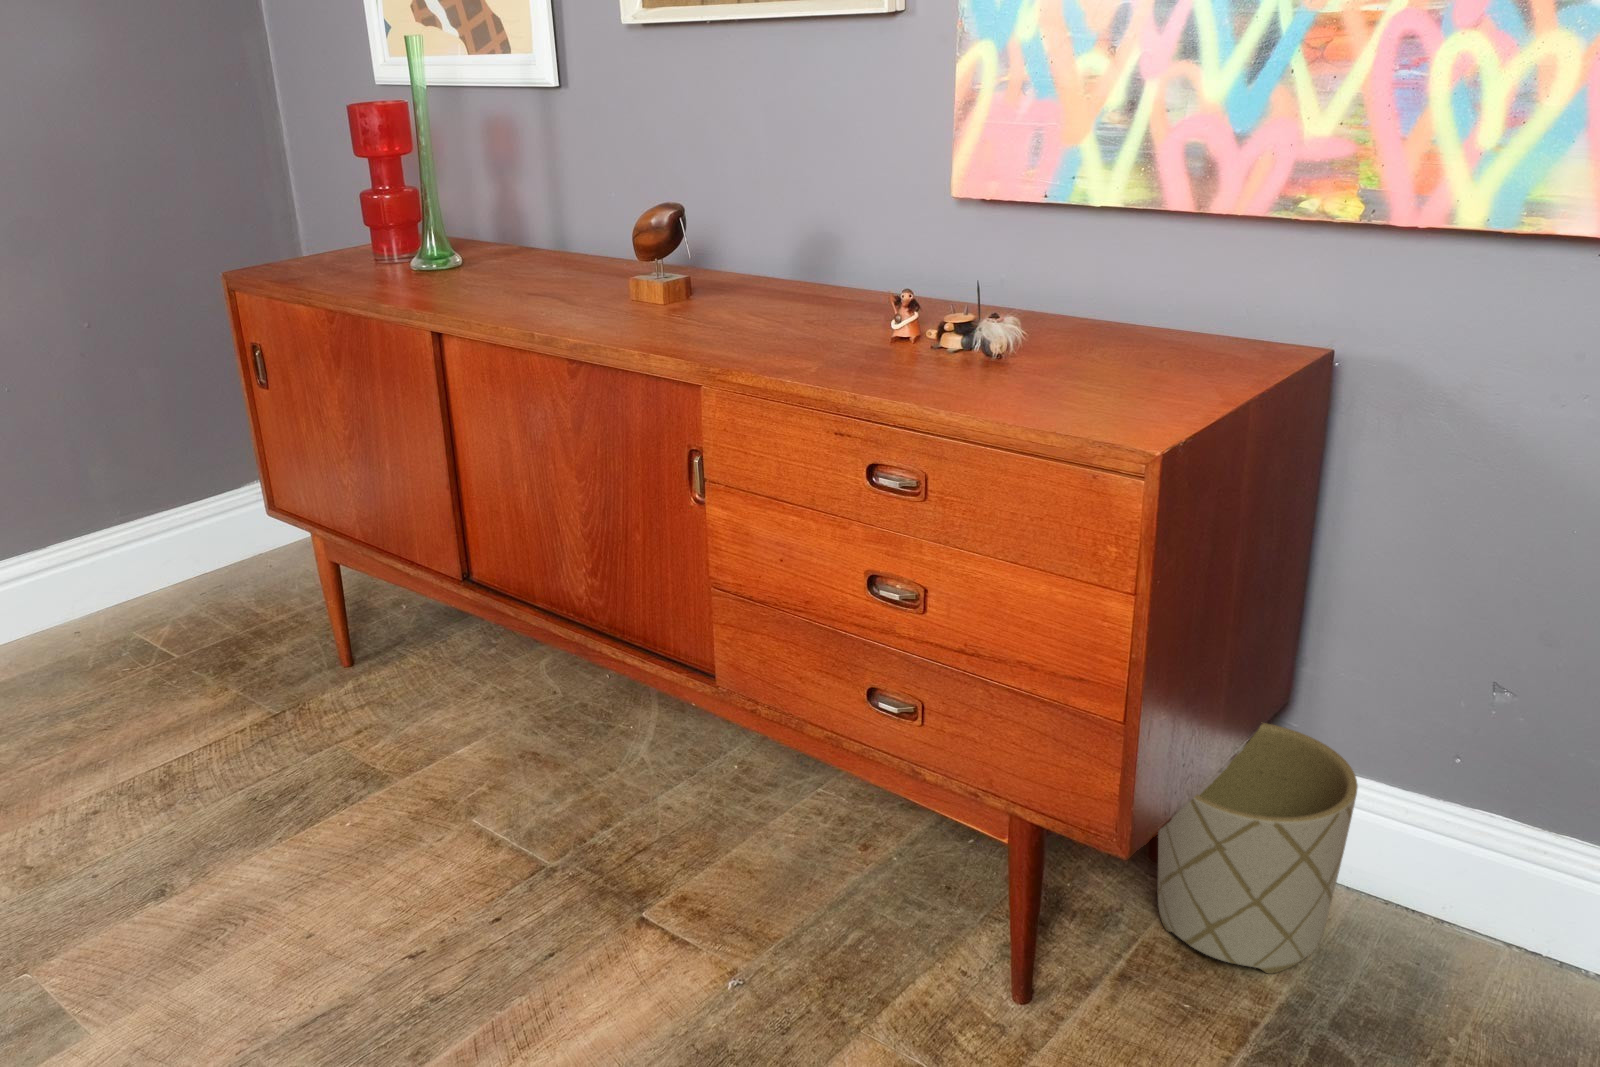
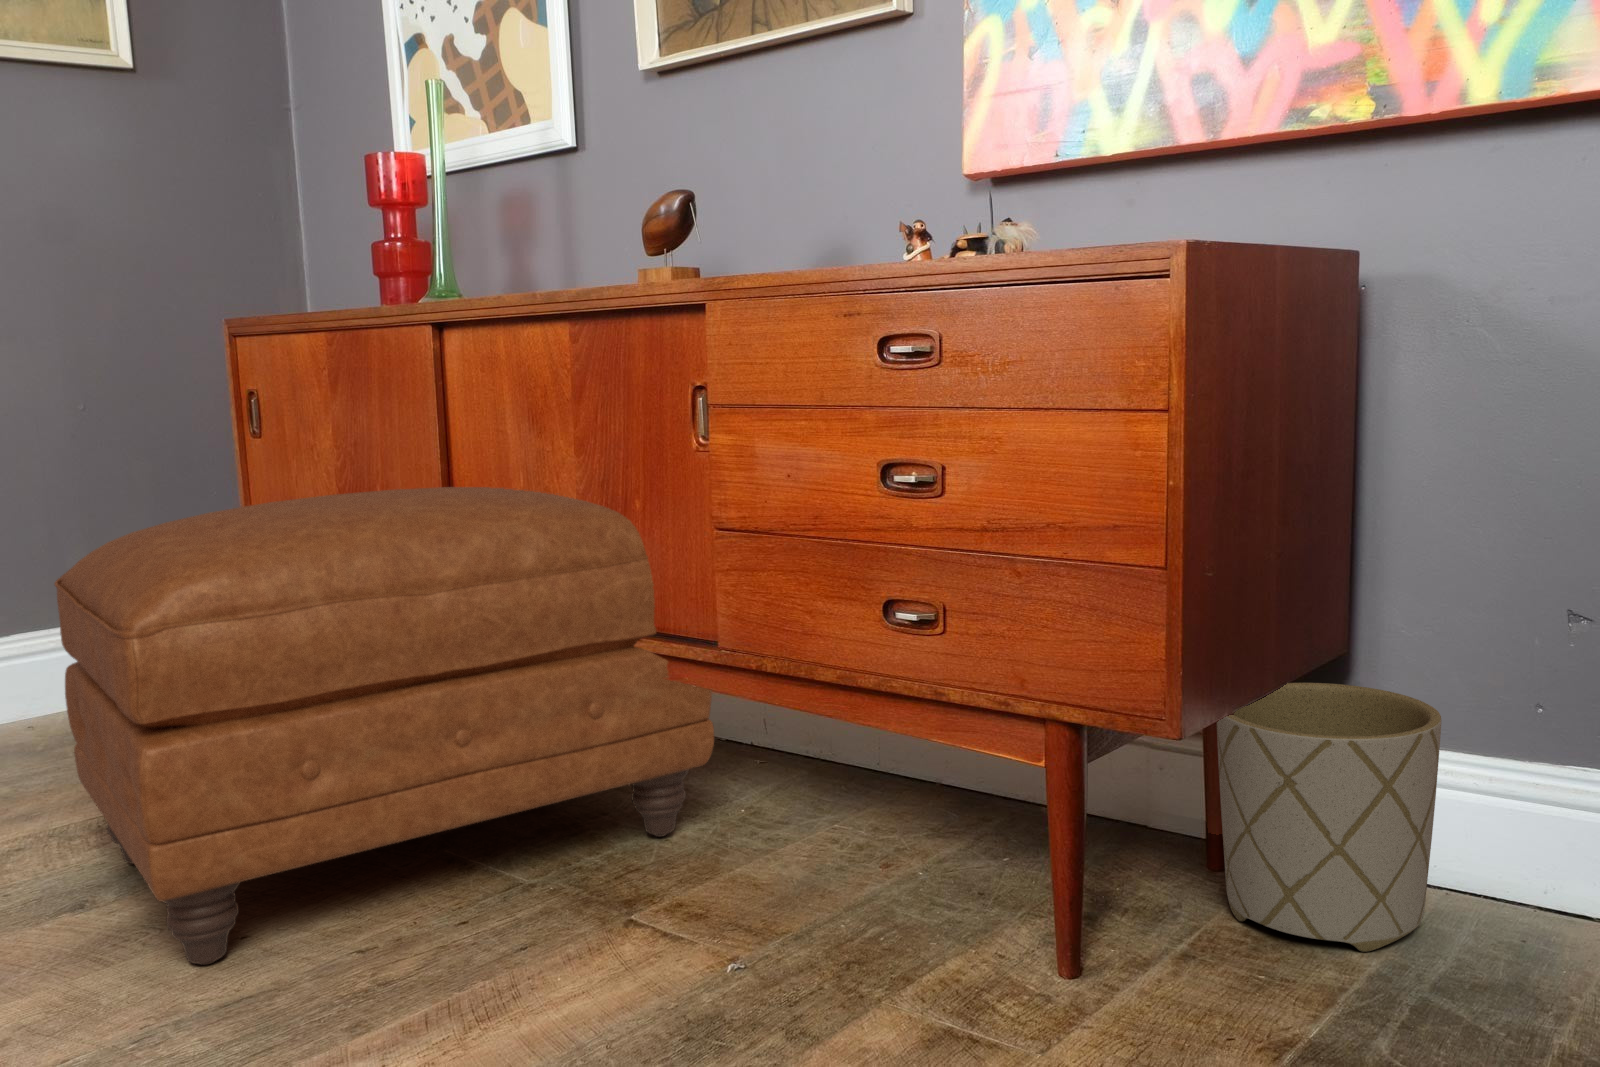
ottoman: none [96,473,712,975] -> present [55,487,714,965]

